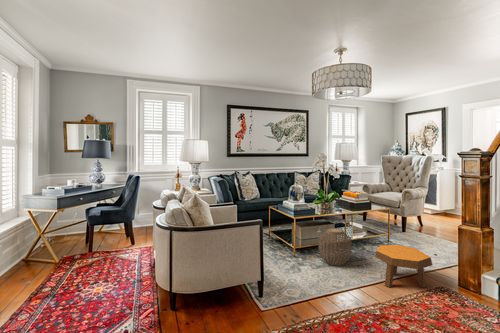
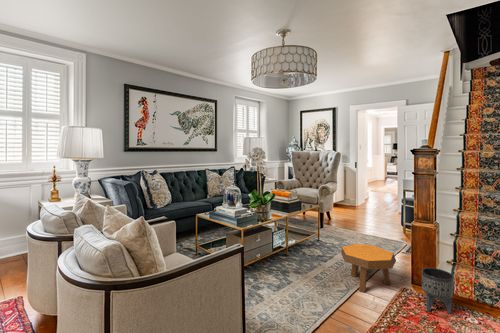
woven basket: present [318,228,352,266] -> none [275,234,312,277]
planter: none [440,273,474,321] -> present [422,268,454,314]

